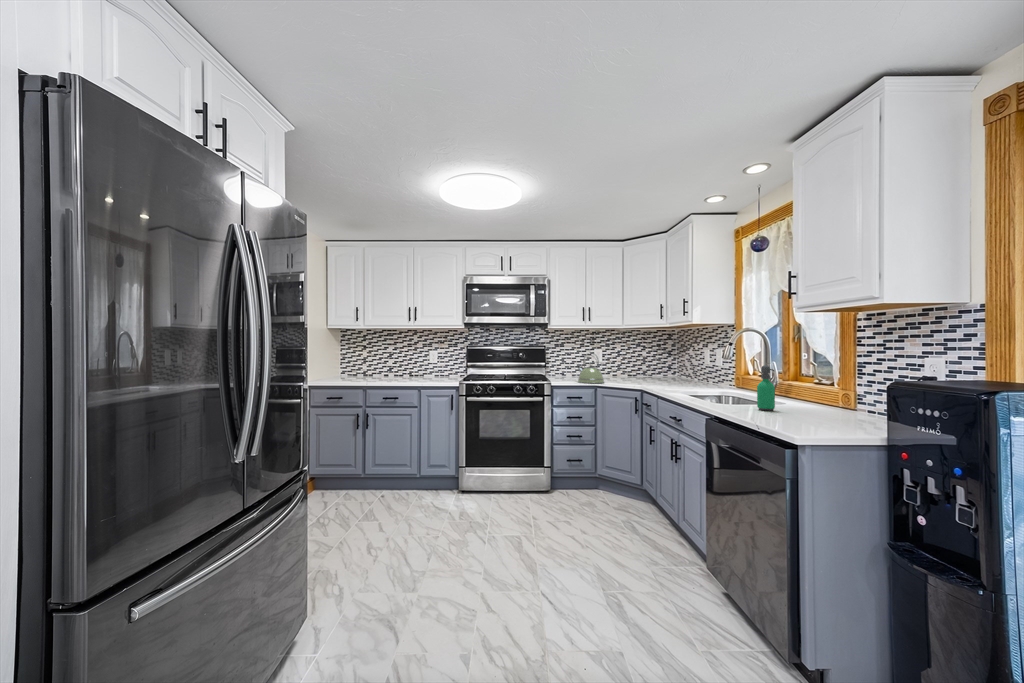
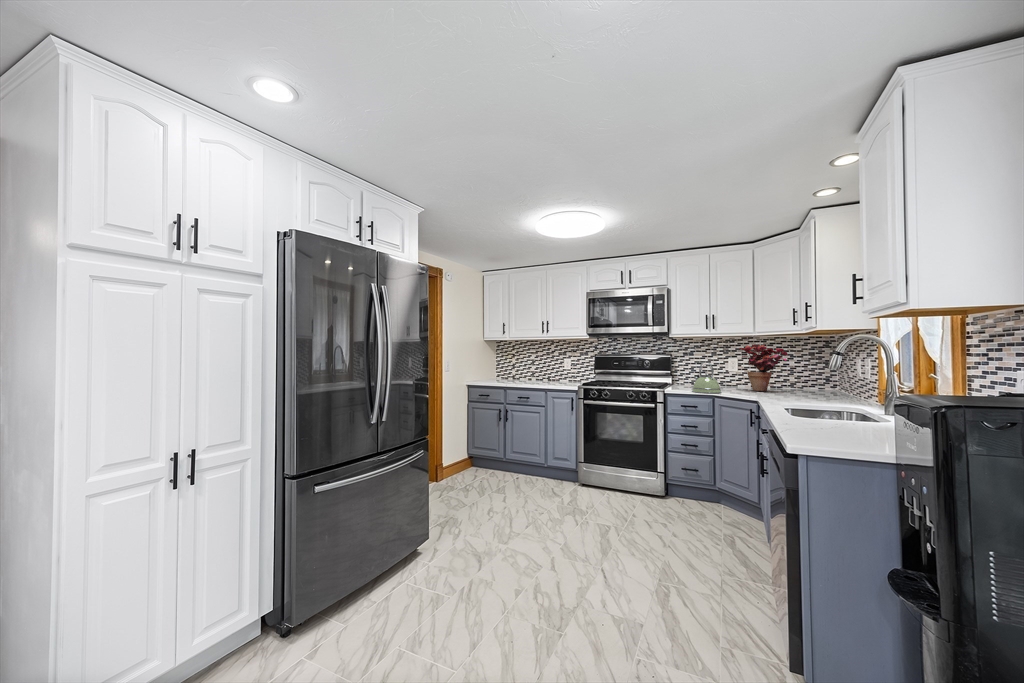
potted plant: none [612,337,650,380] -> present [740,344,788,391]
soap dispenser: present [757,365,775,411] -> none [818,377,840,429]

